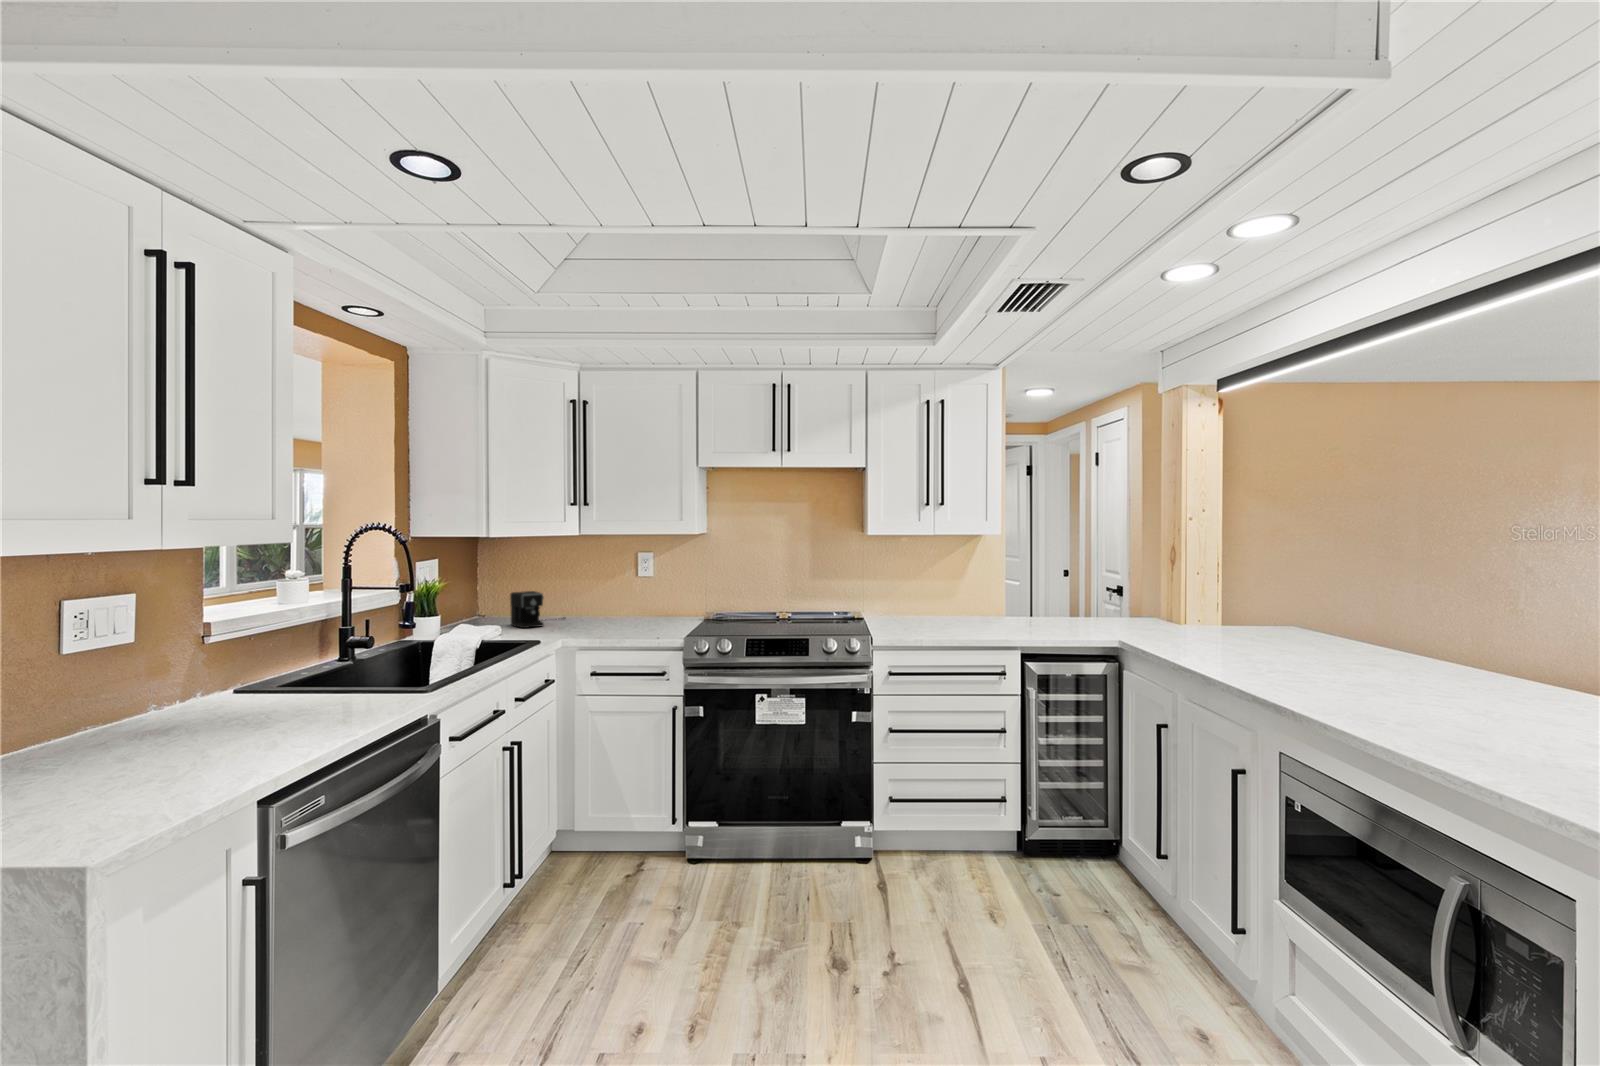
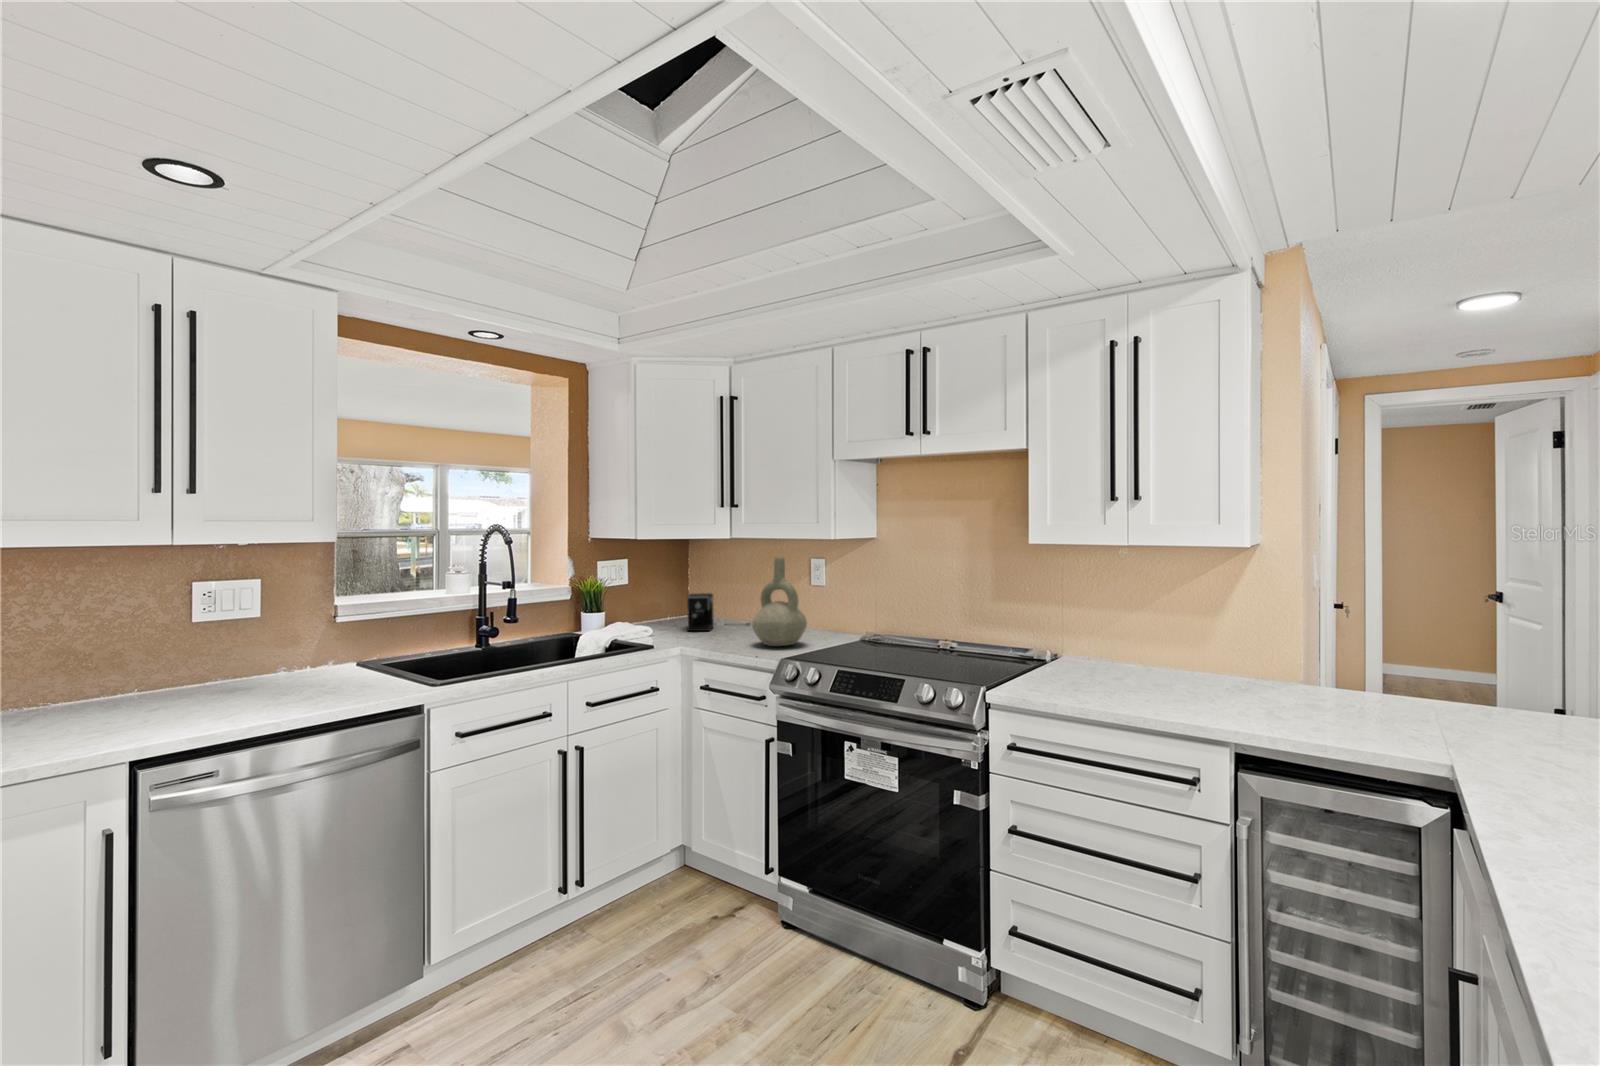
decorative vase: none [616,553,666,631] -> present [752,557,807,646]

